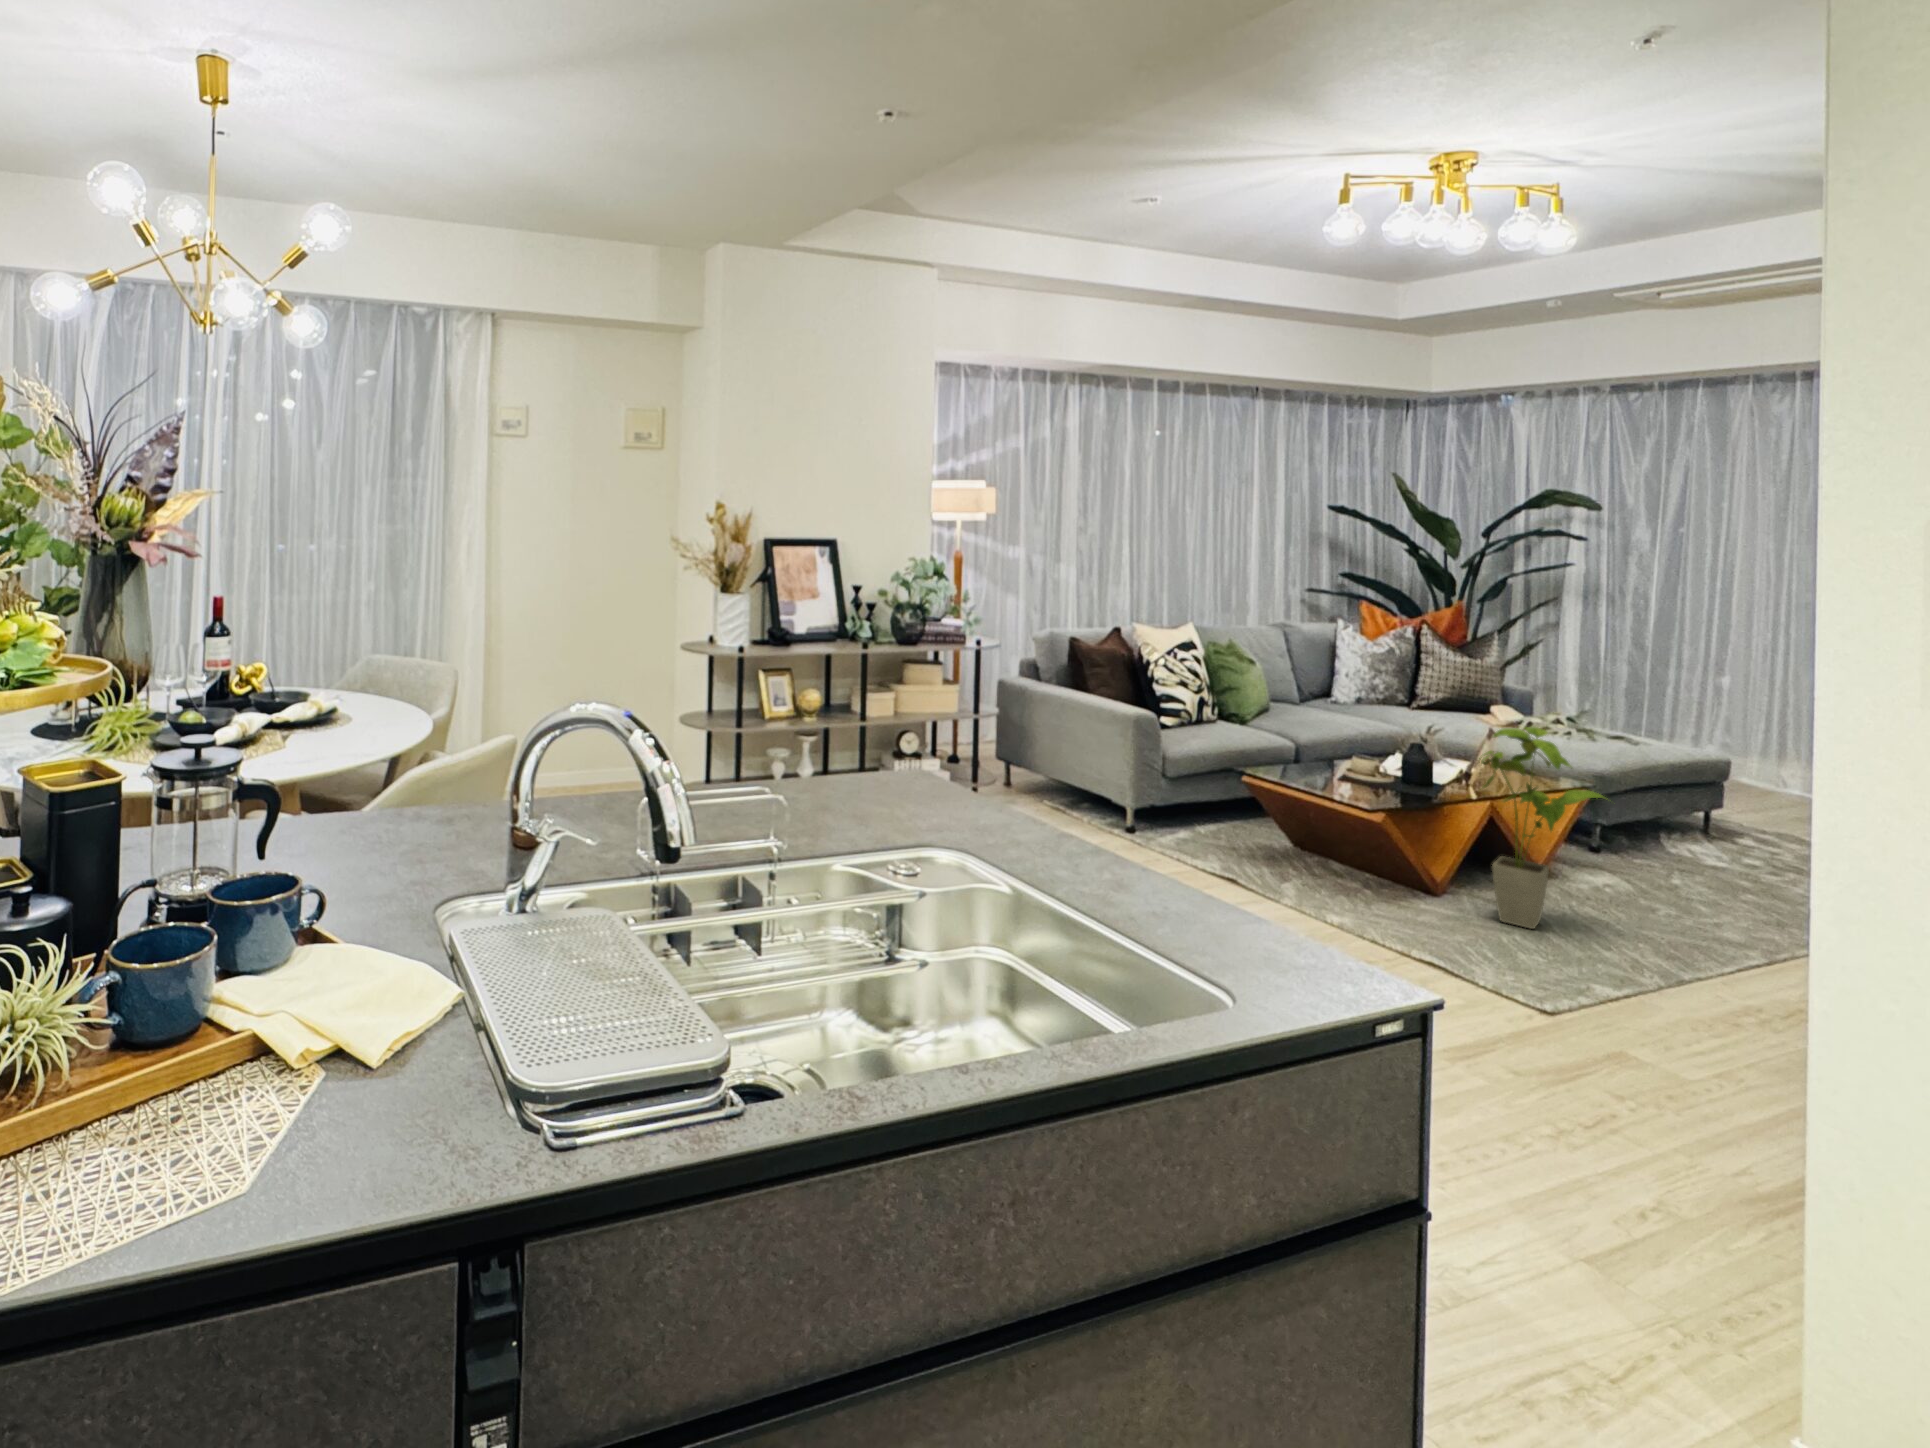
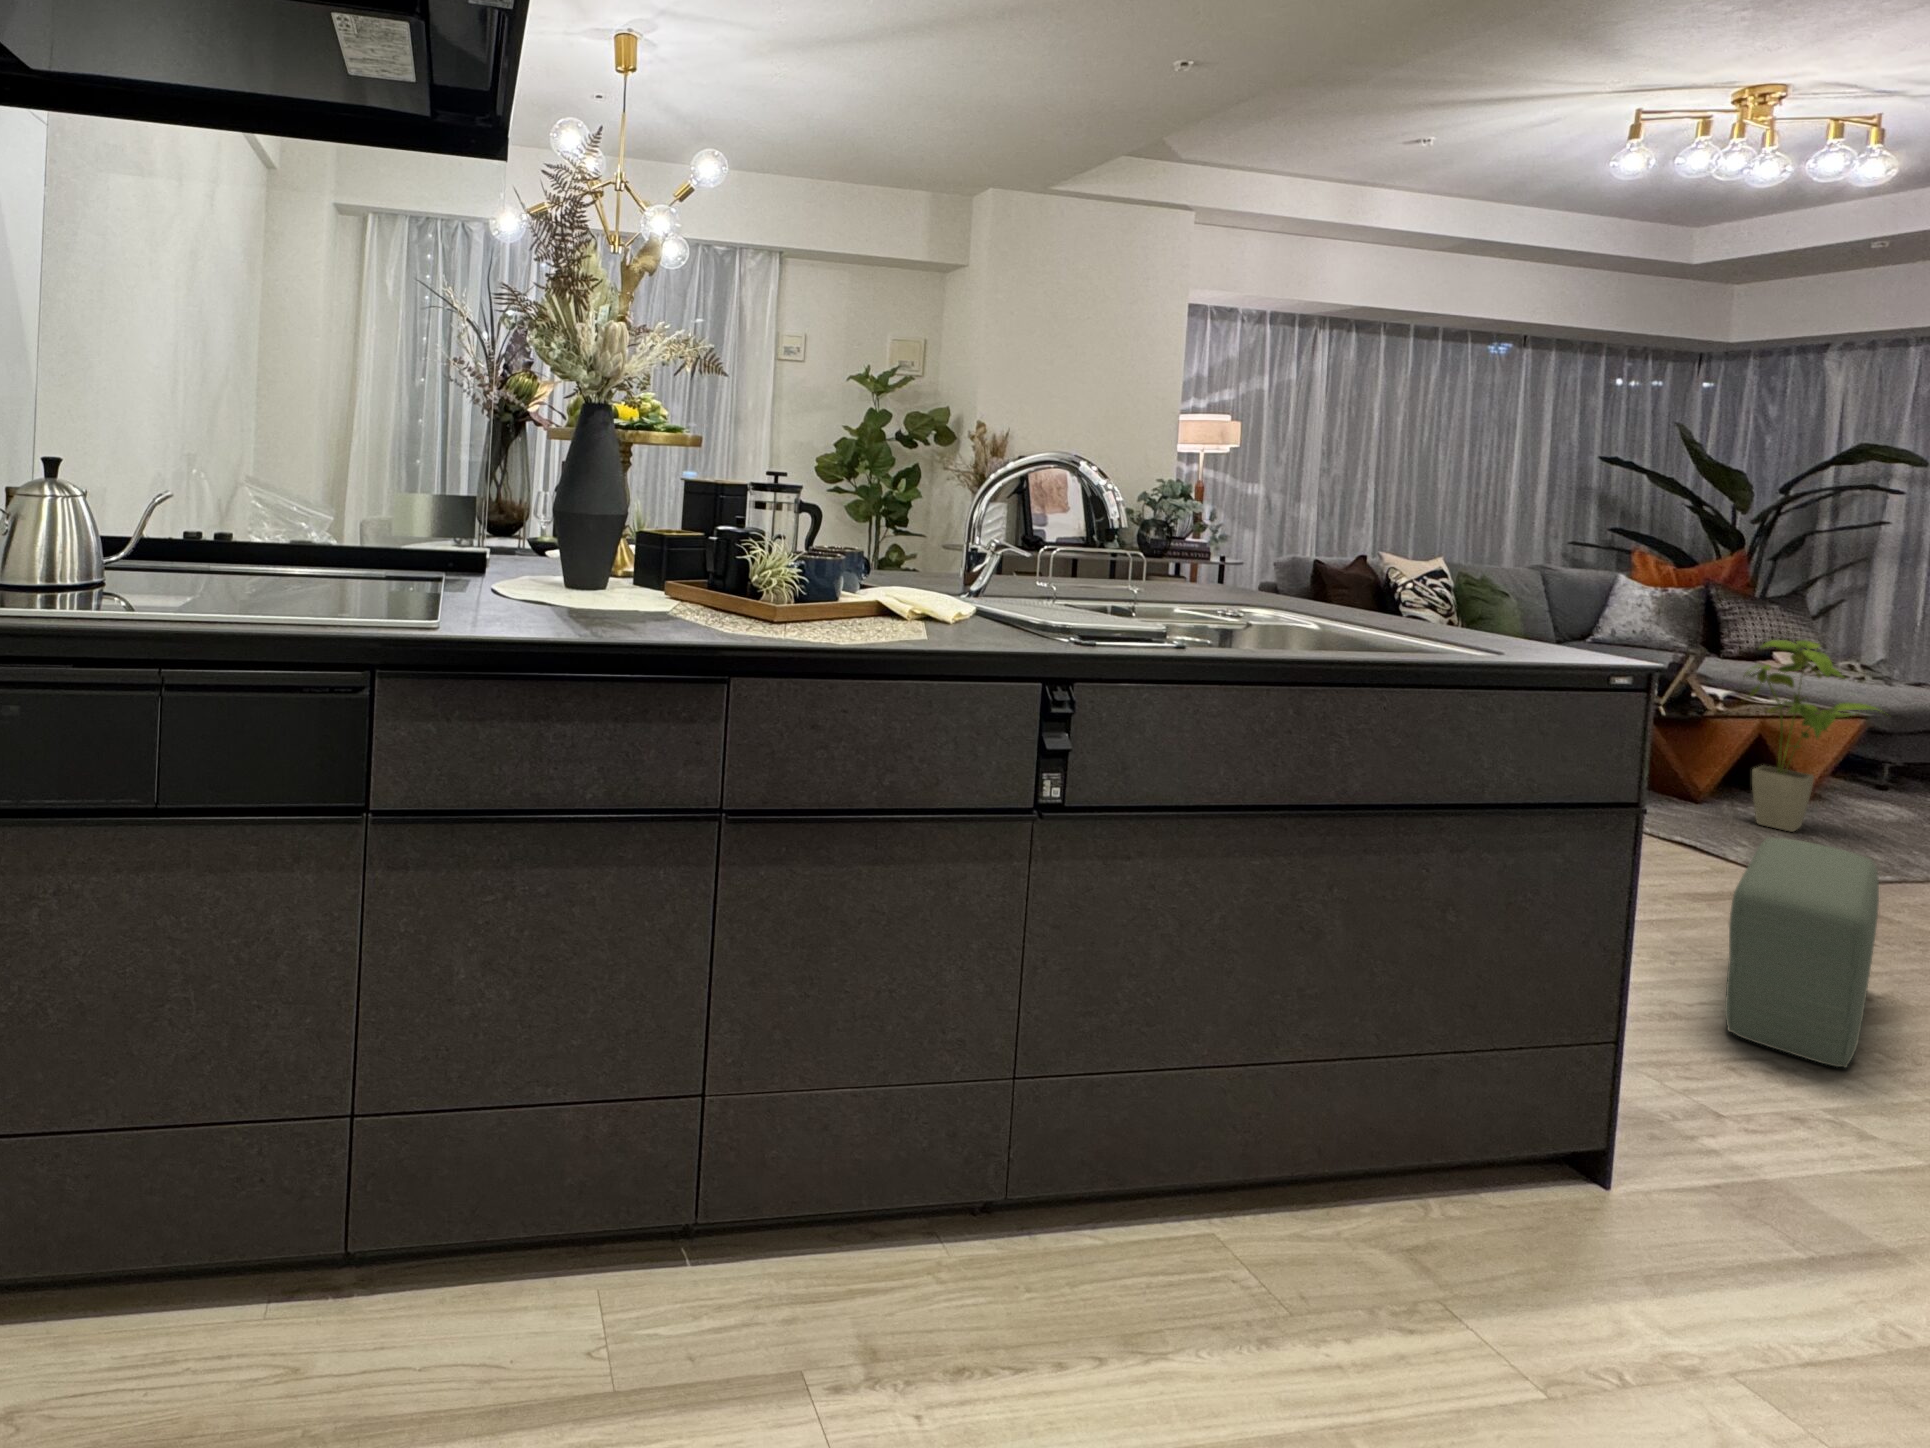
pouf: none [1516,1012,1667,1358] -> present [1725,837,1879,1068]

